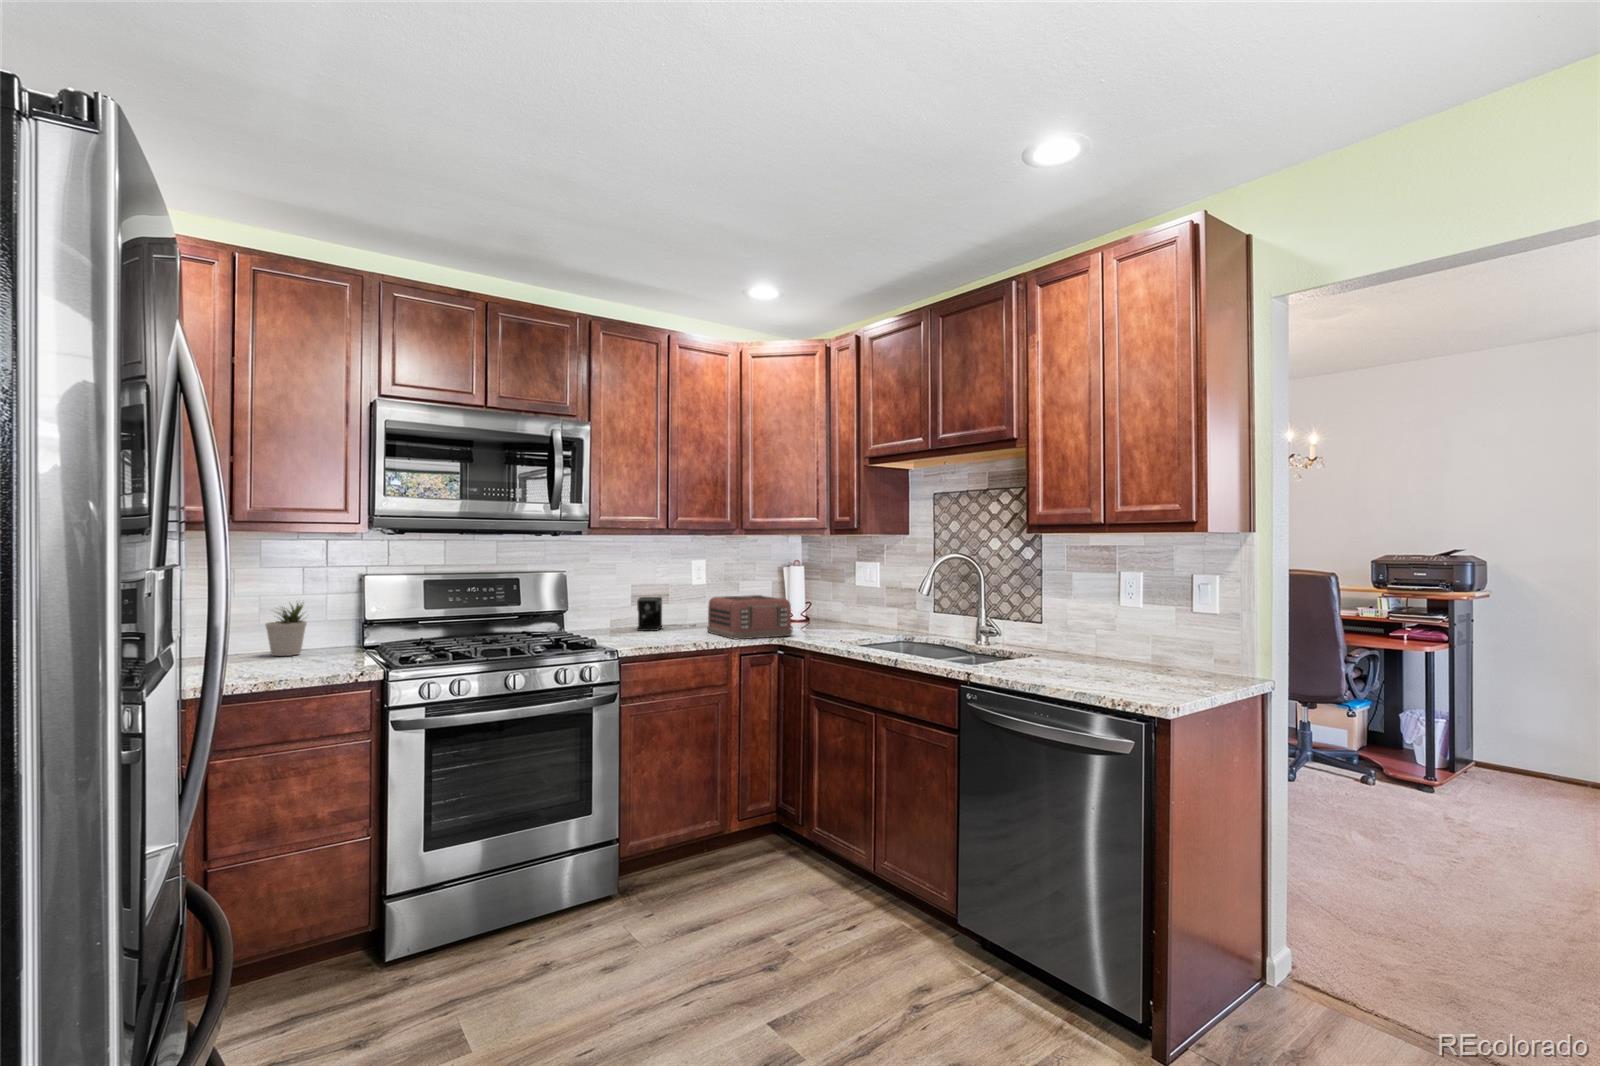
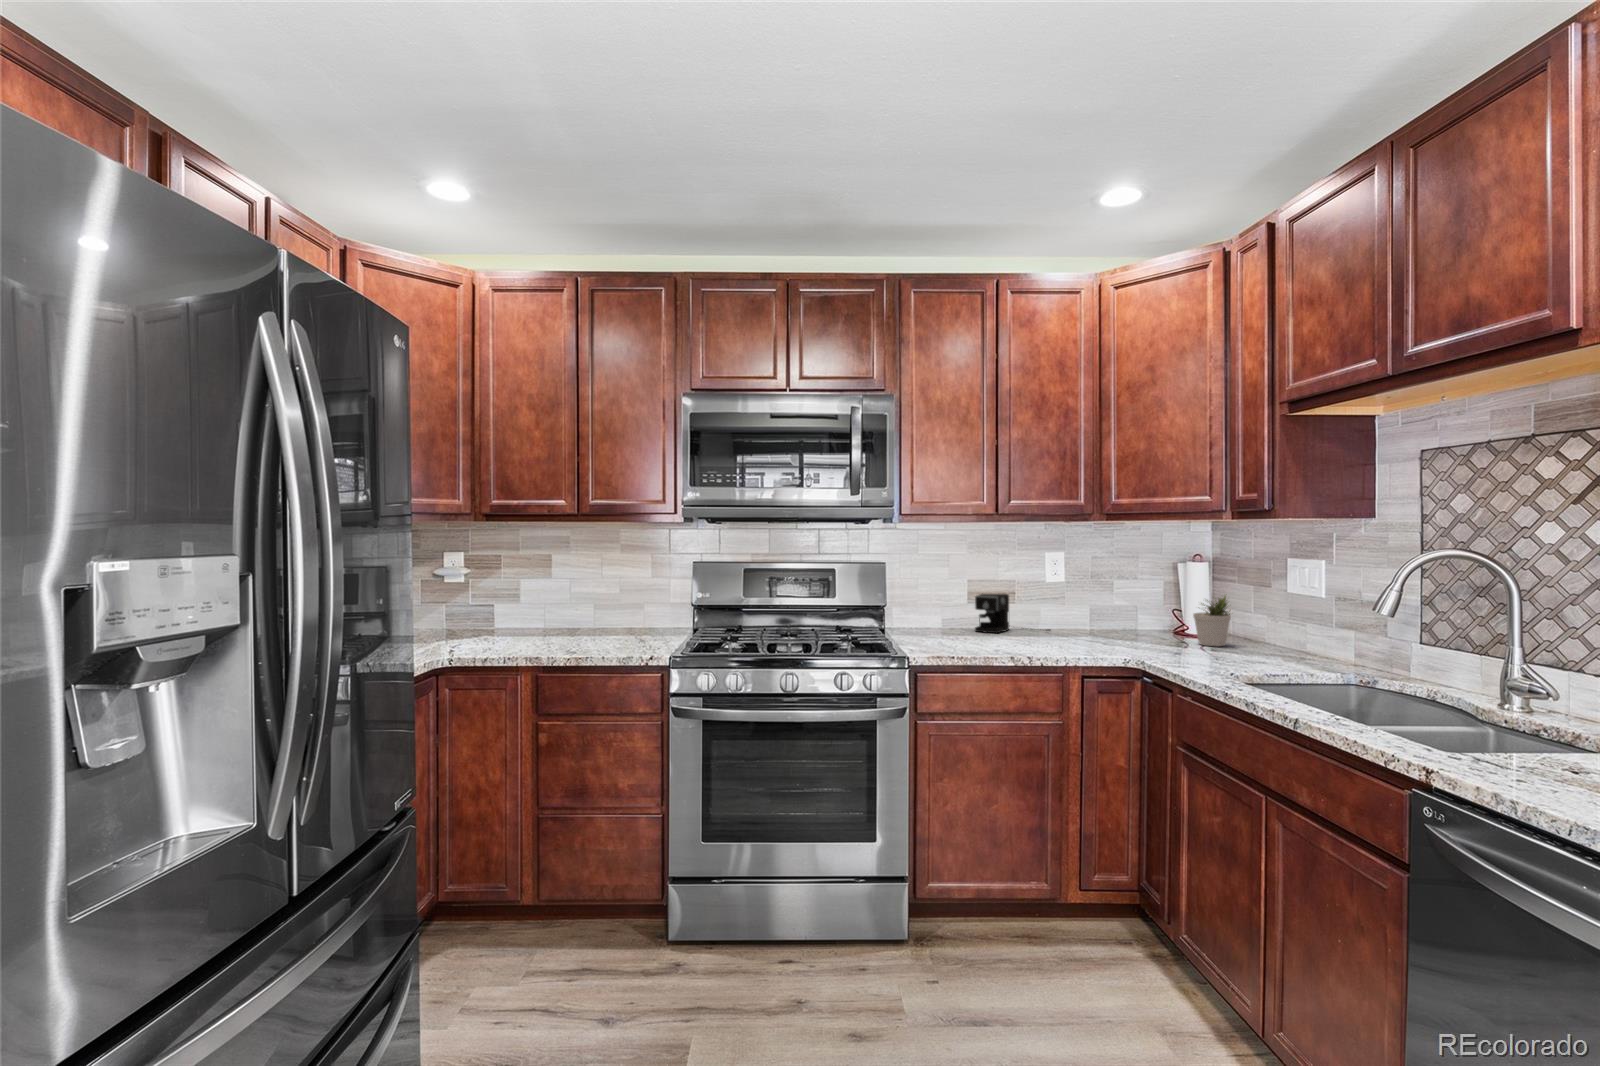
toaster: present [707,595,792,639] -> none [1054,598,1165,656]
potted plant: present [266,603,307,656] -> present [1193,596,1231,646]

